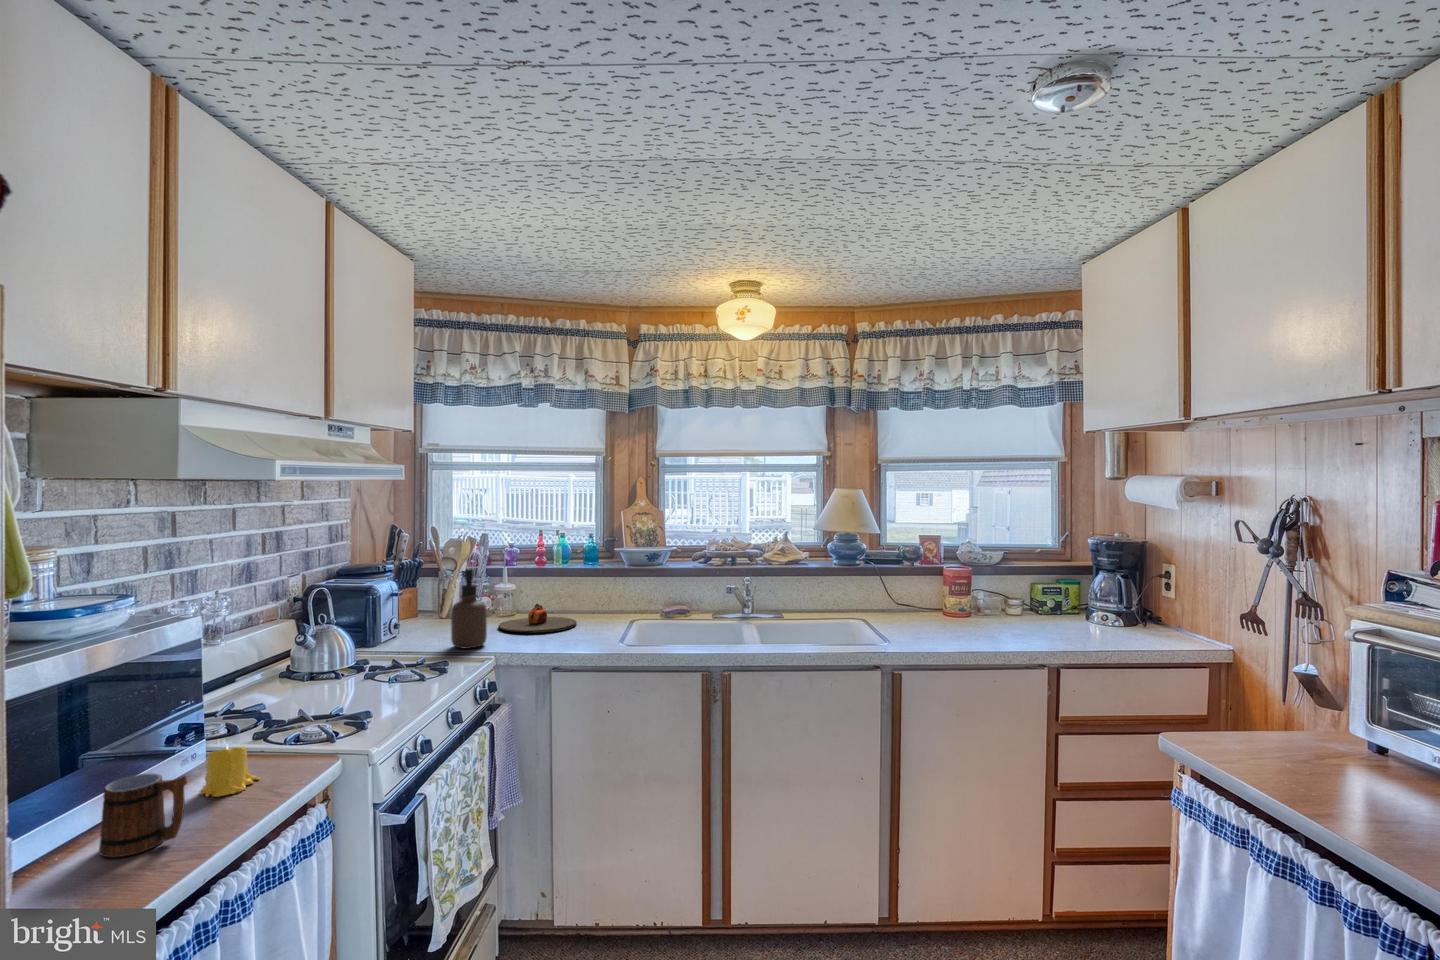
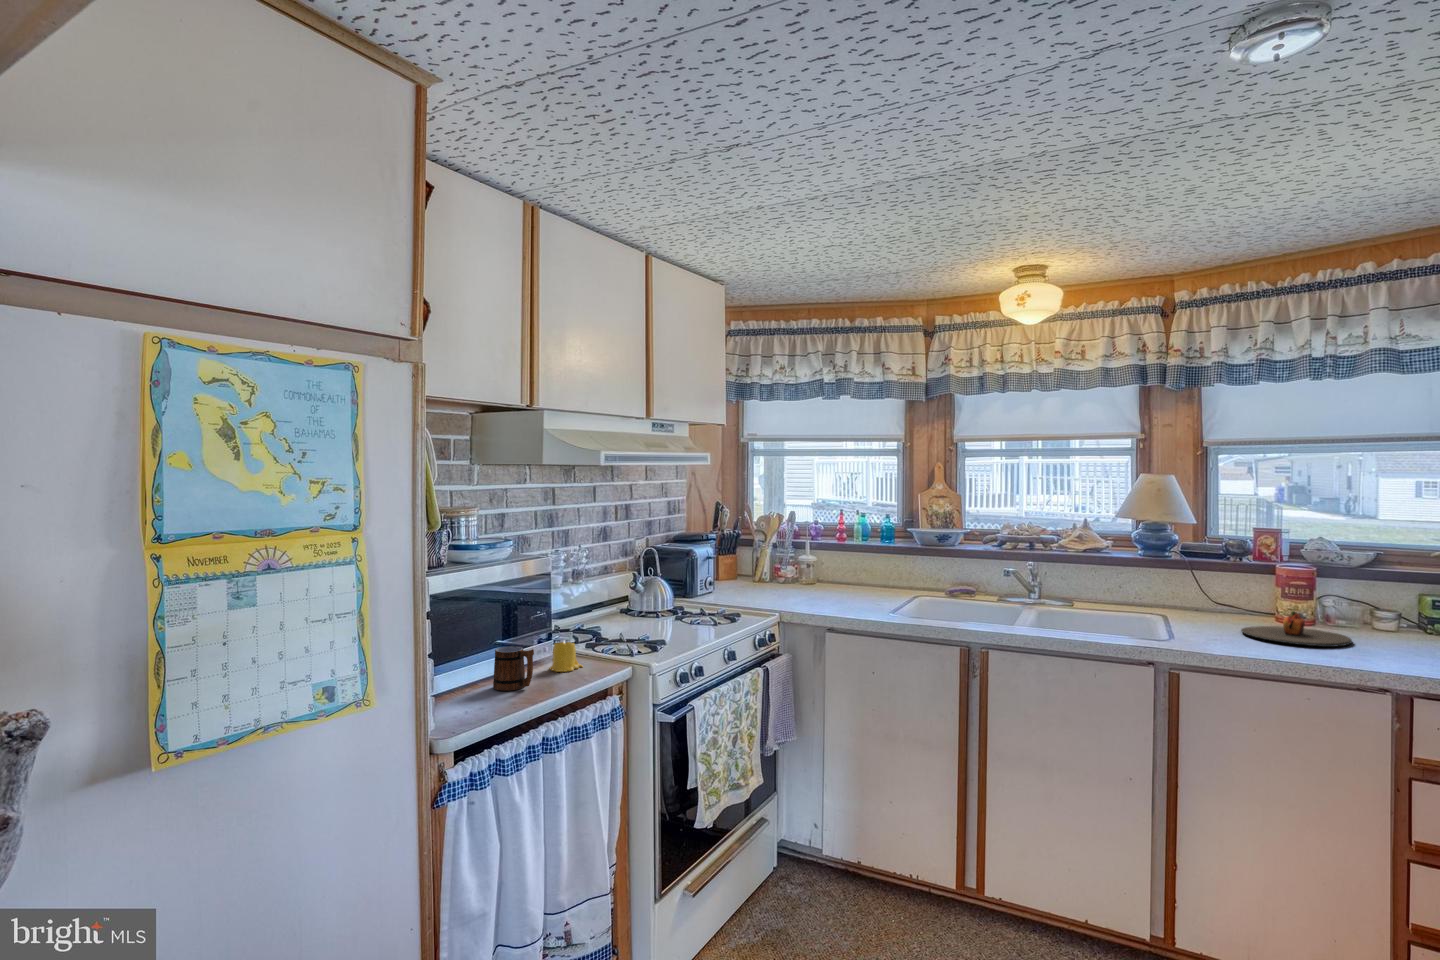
soap dispenser: present [451,569,487,648] -> none [745,541,773,607]
plate: present [498,604,577,633] -> present [1241,611,1352,647]

